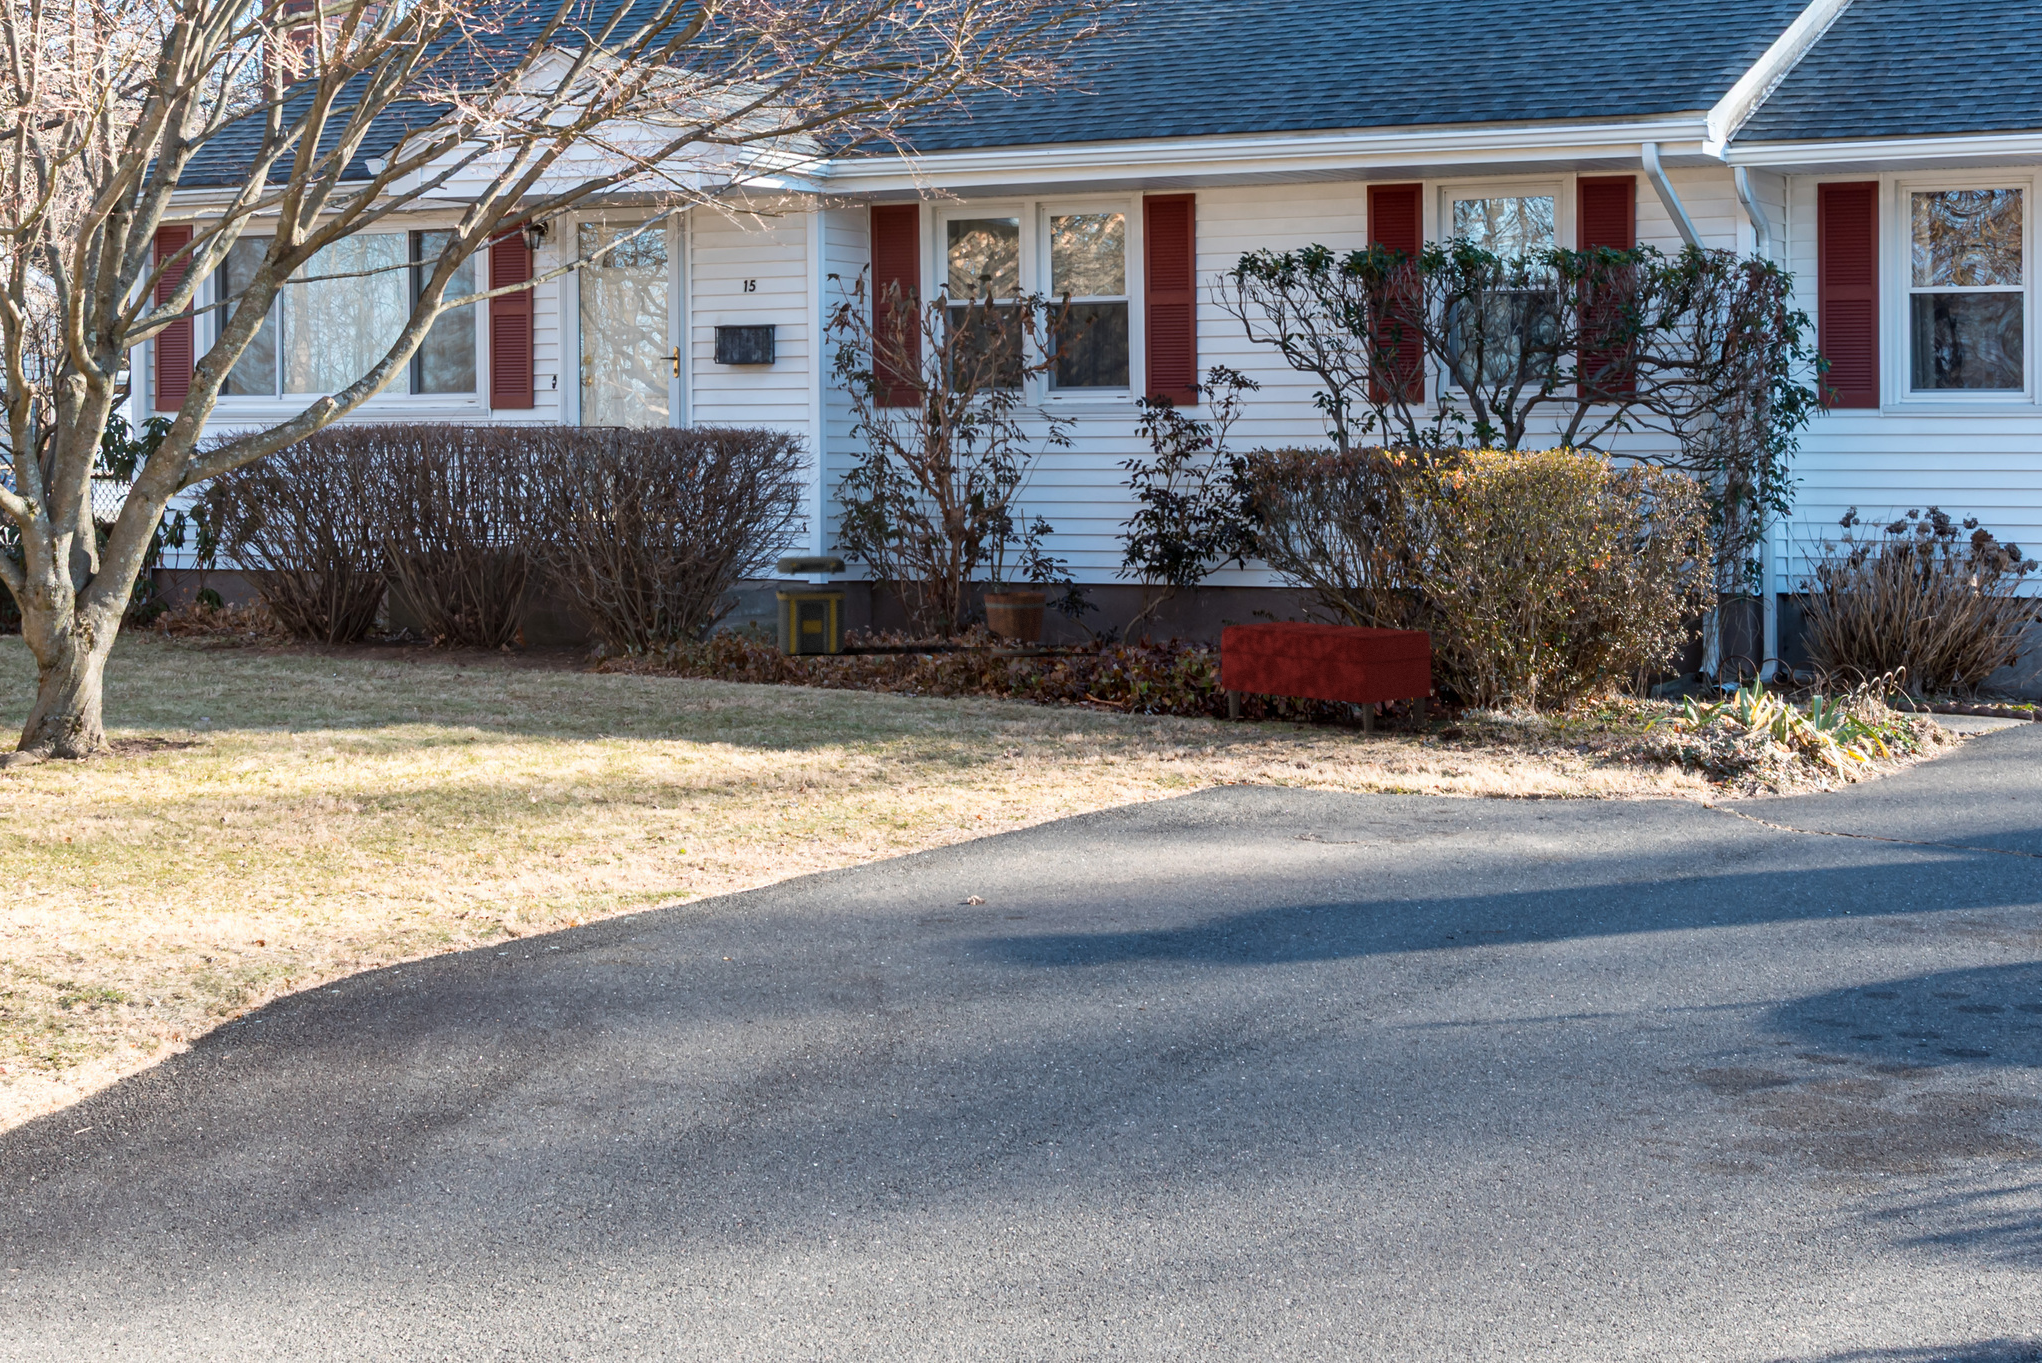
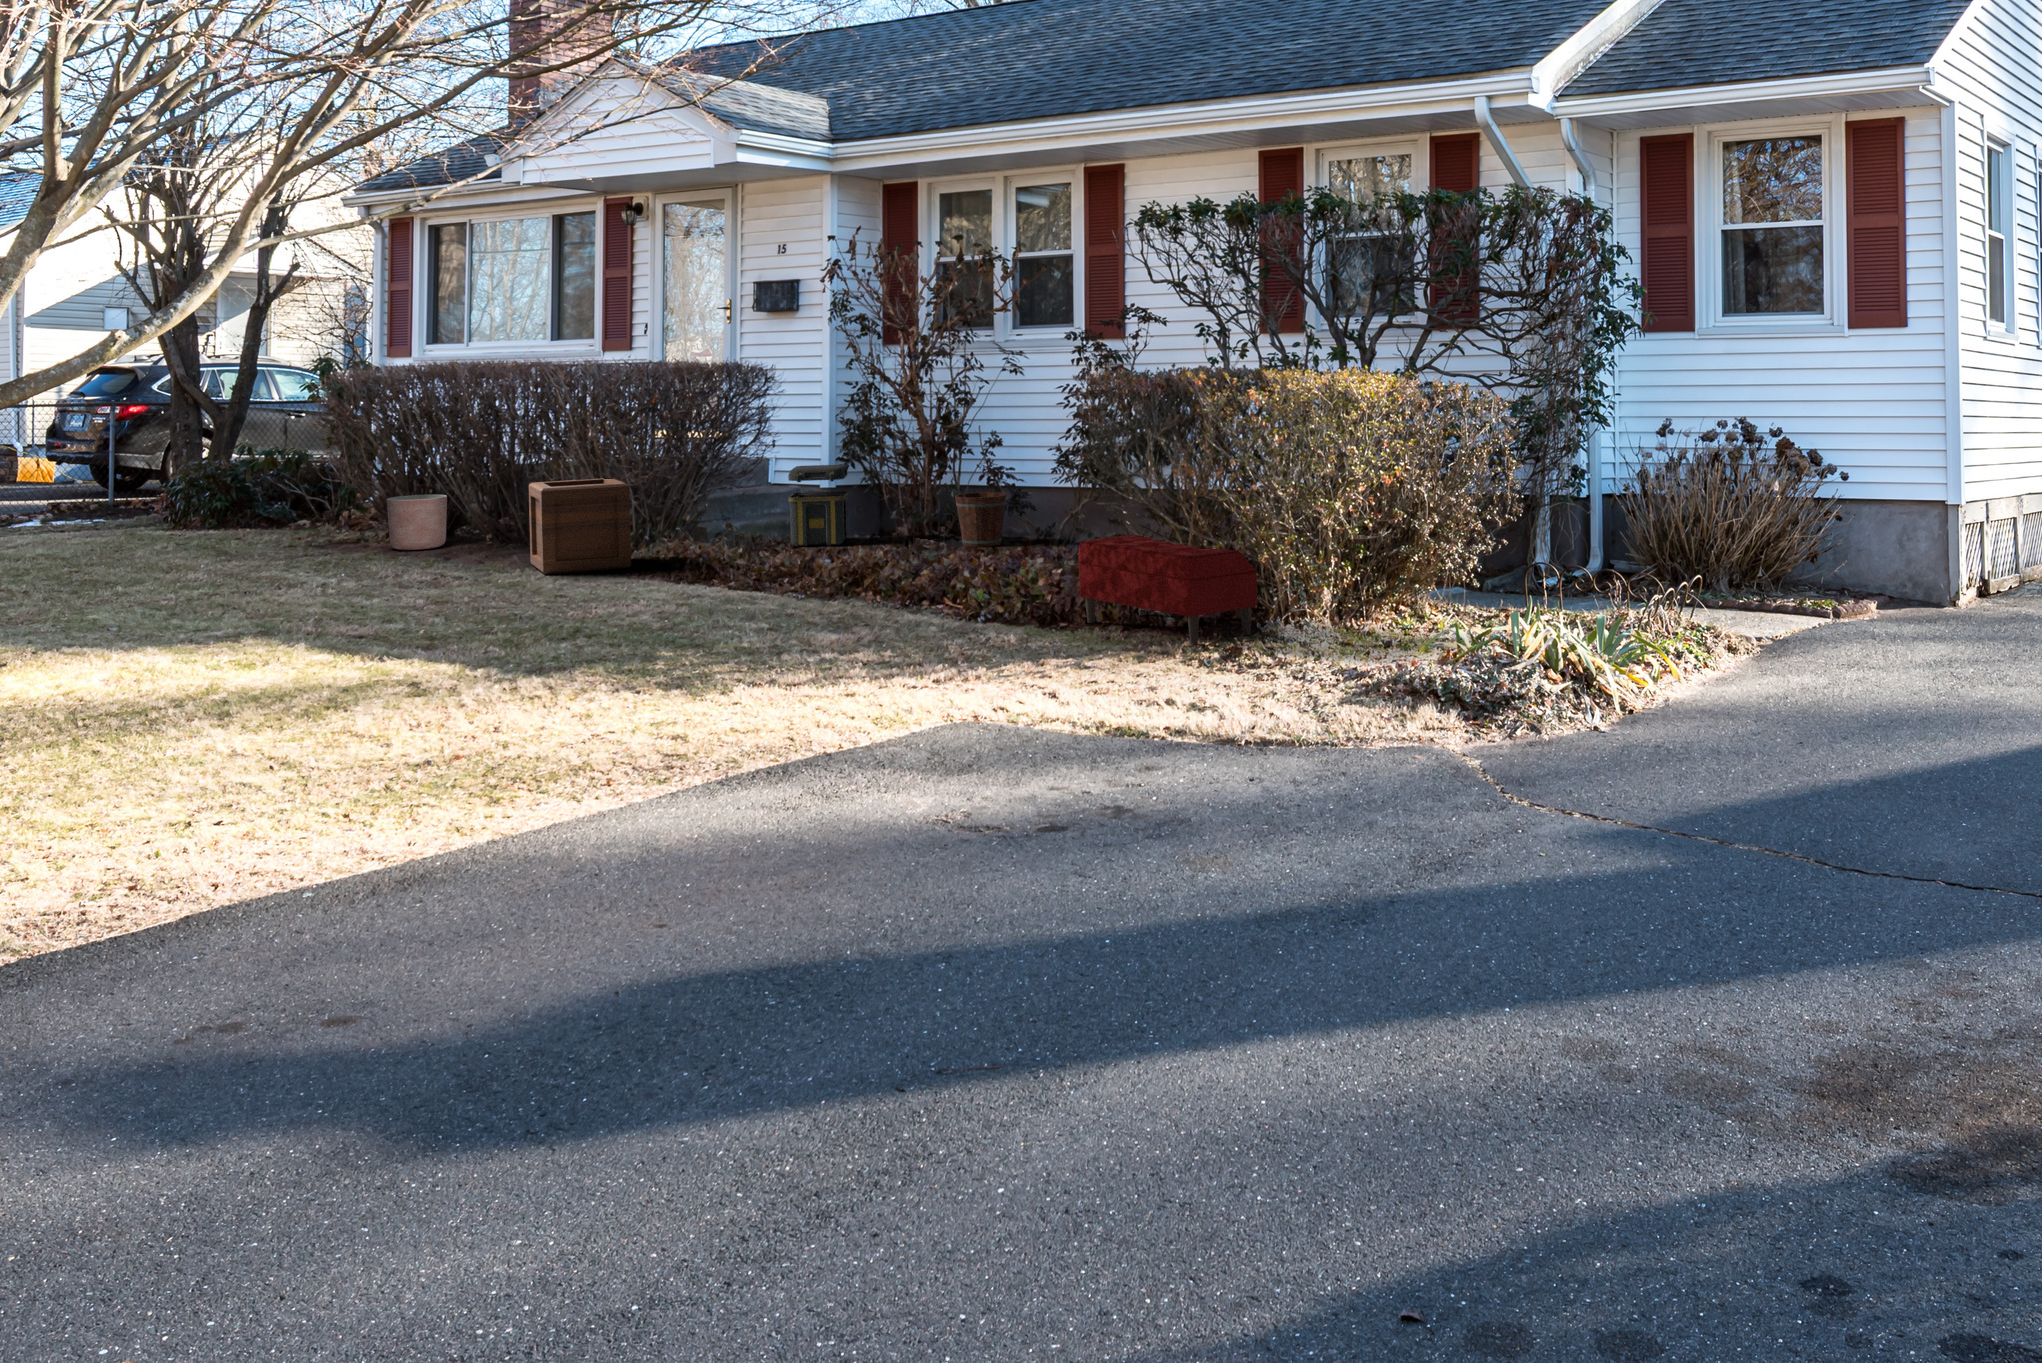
wooden crate: none [483,565,617,677] -> present [529,479,631,574]
planter: none [268,587,341,655] -> present [387,495,447,550]

